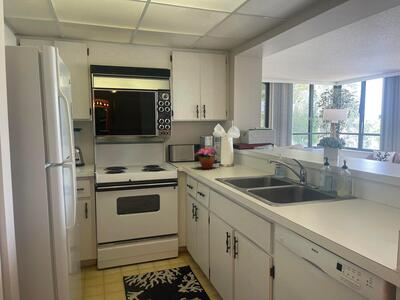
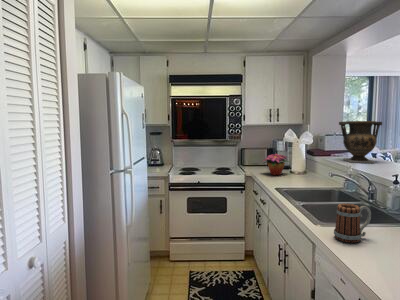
vase: none [263,114,299,152] -> present [339,121,382,163]
mug: none [285,180,315,215] -> present [334,203,371,243]

